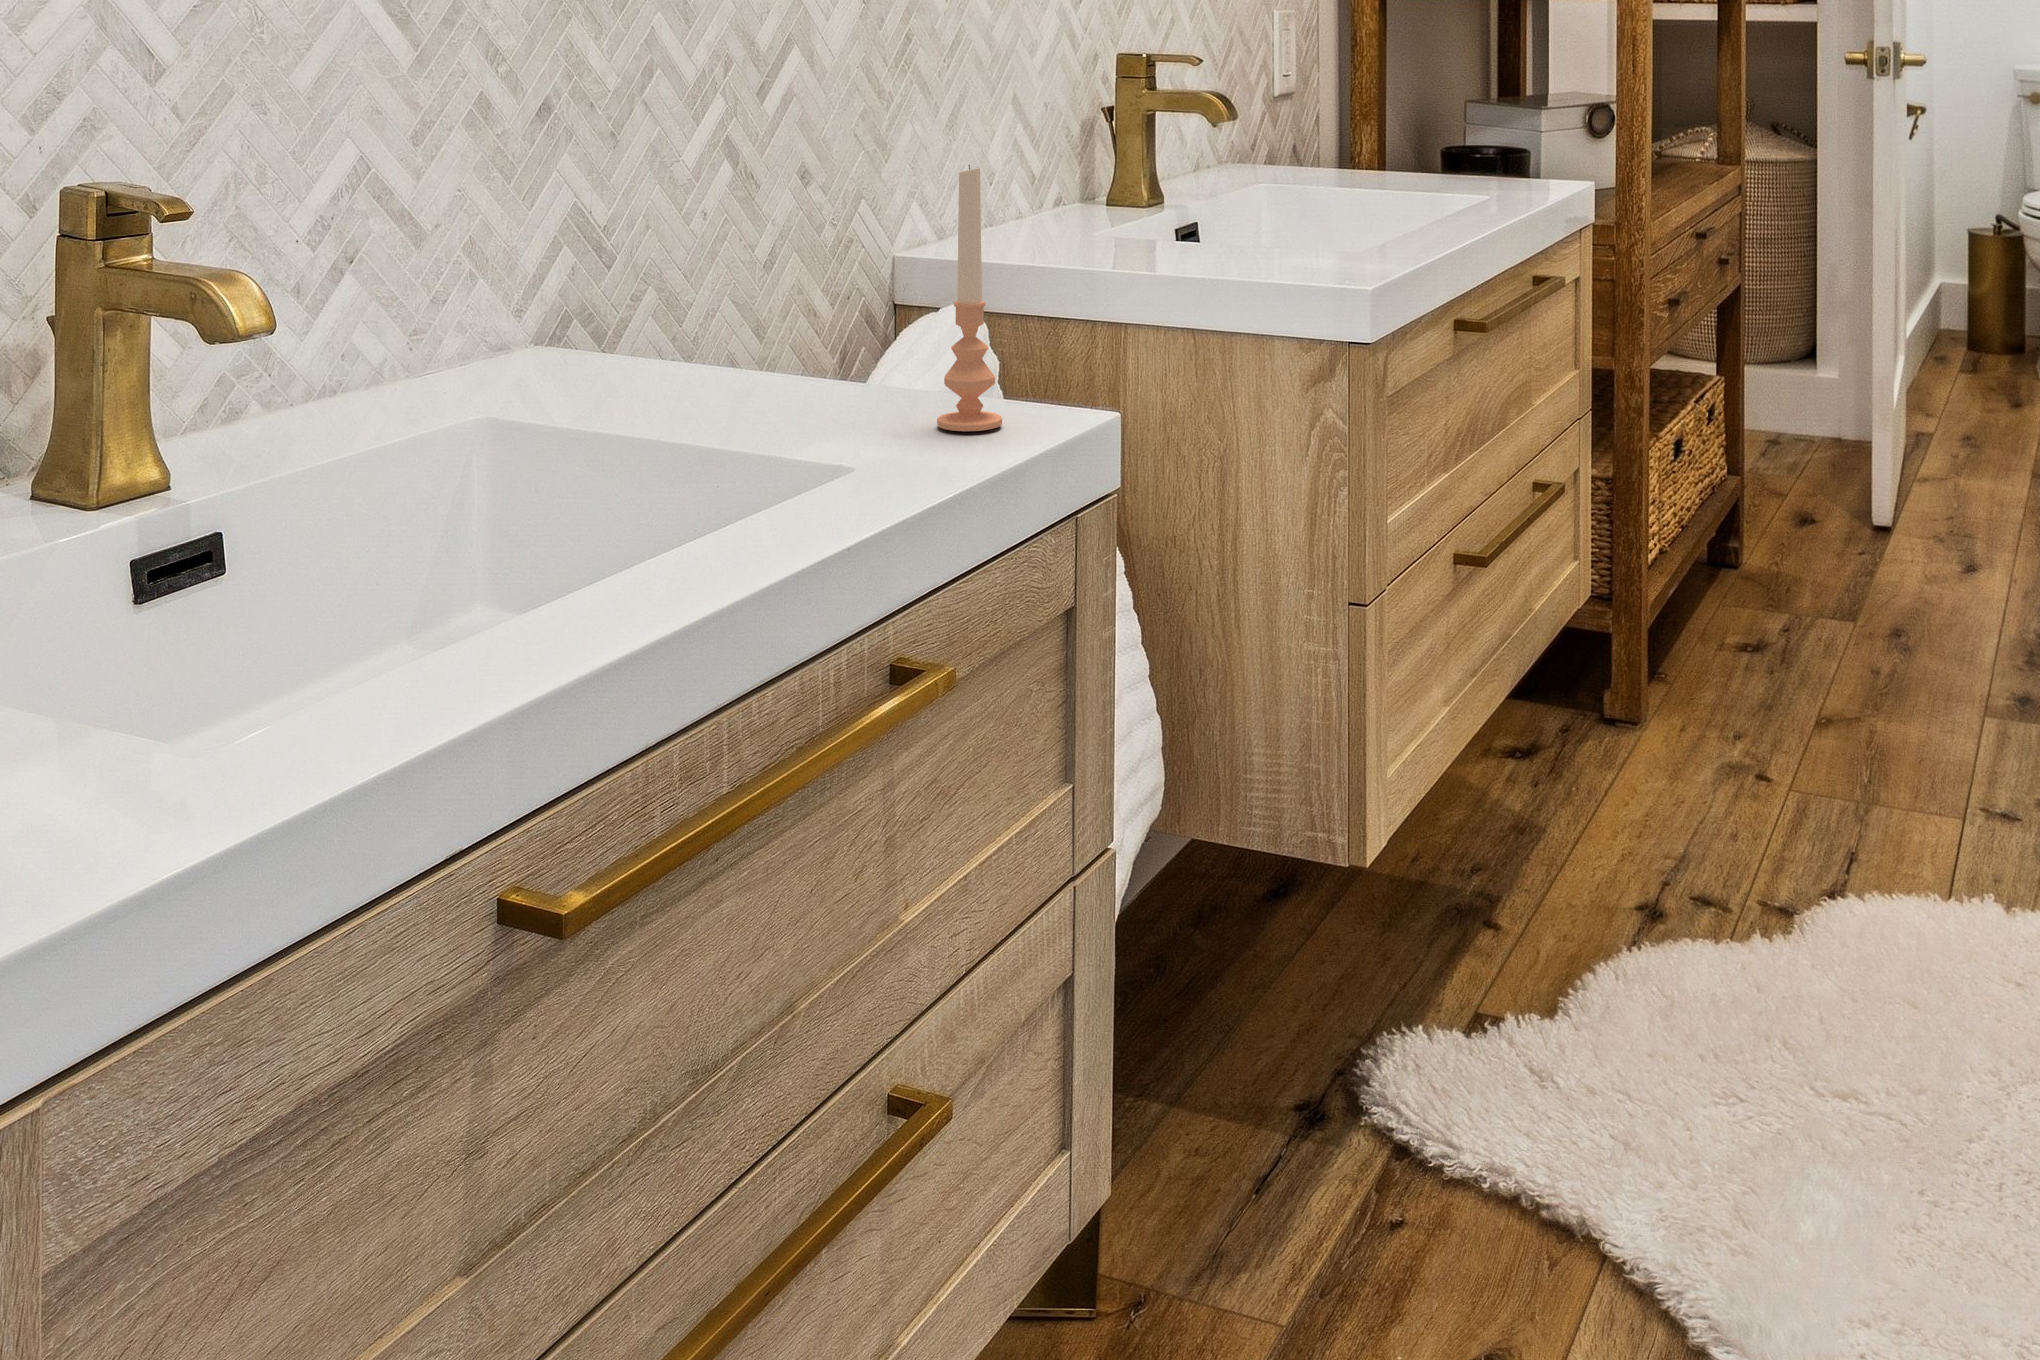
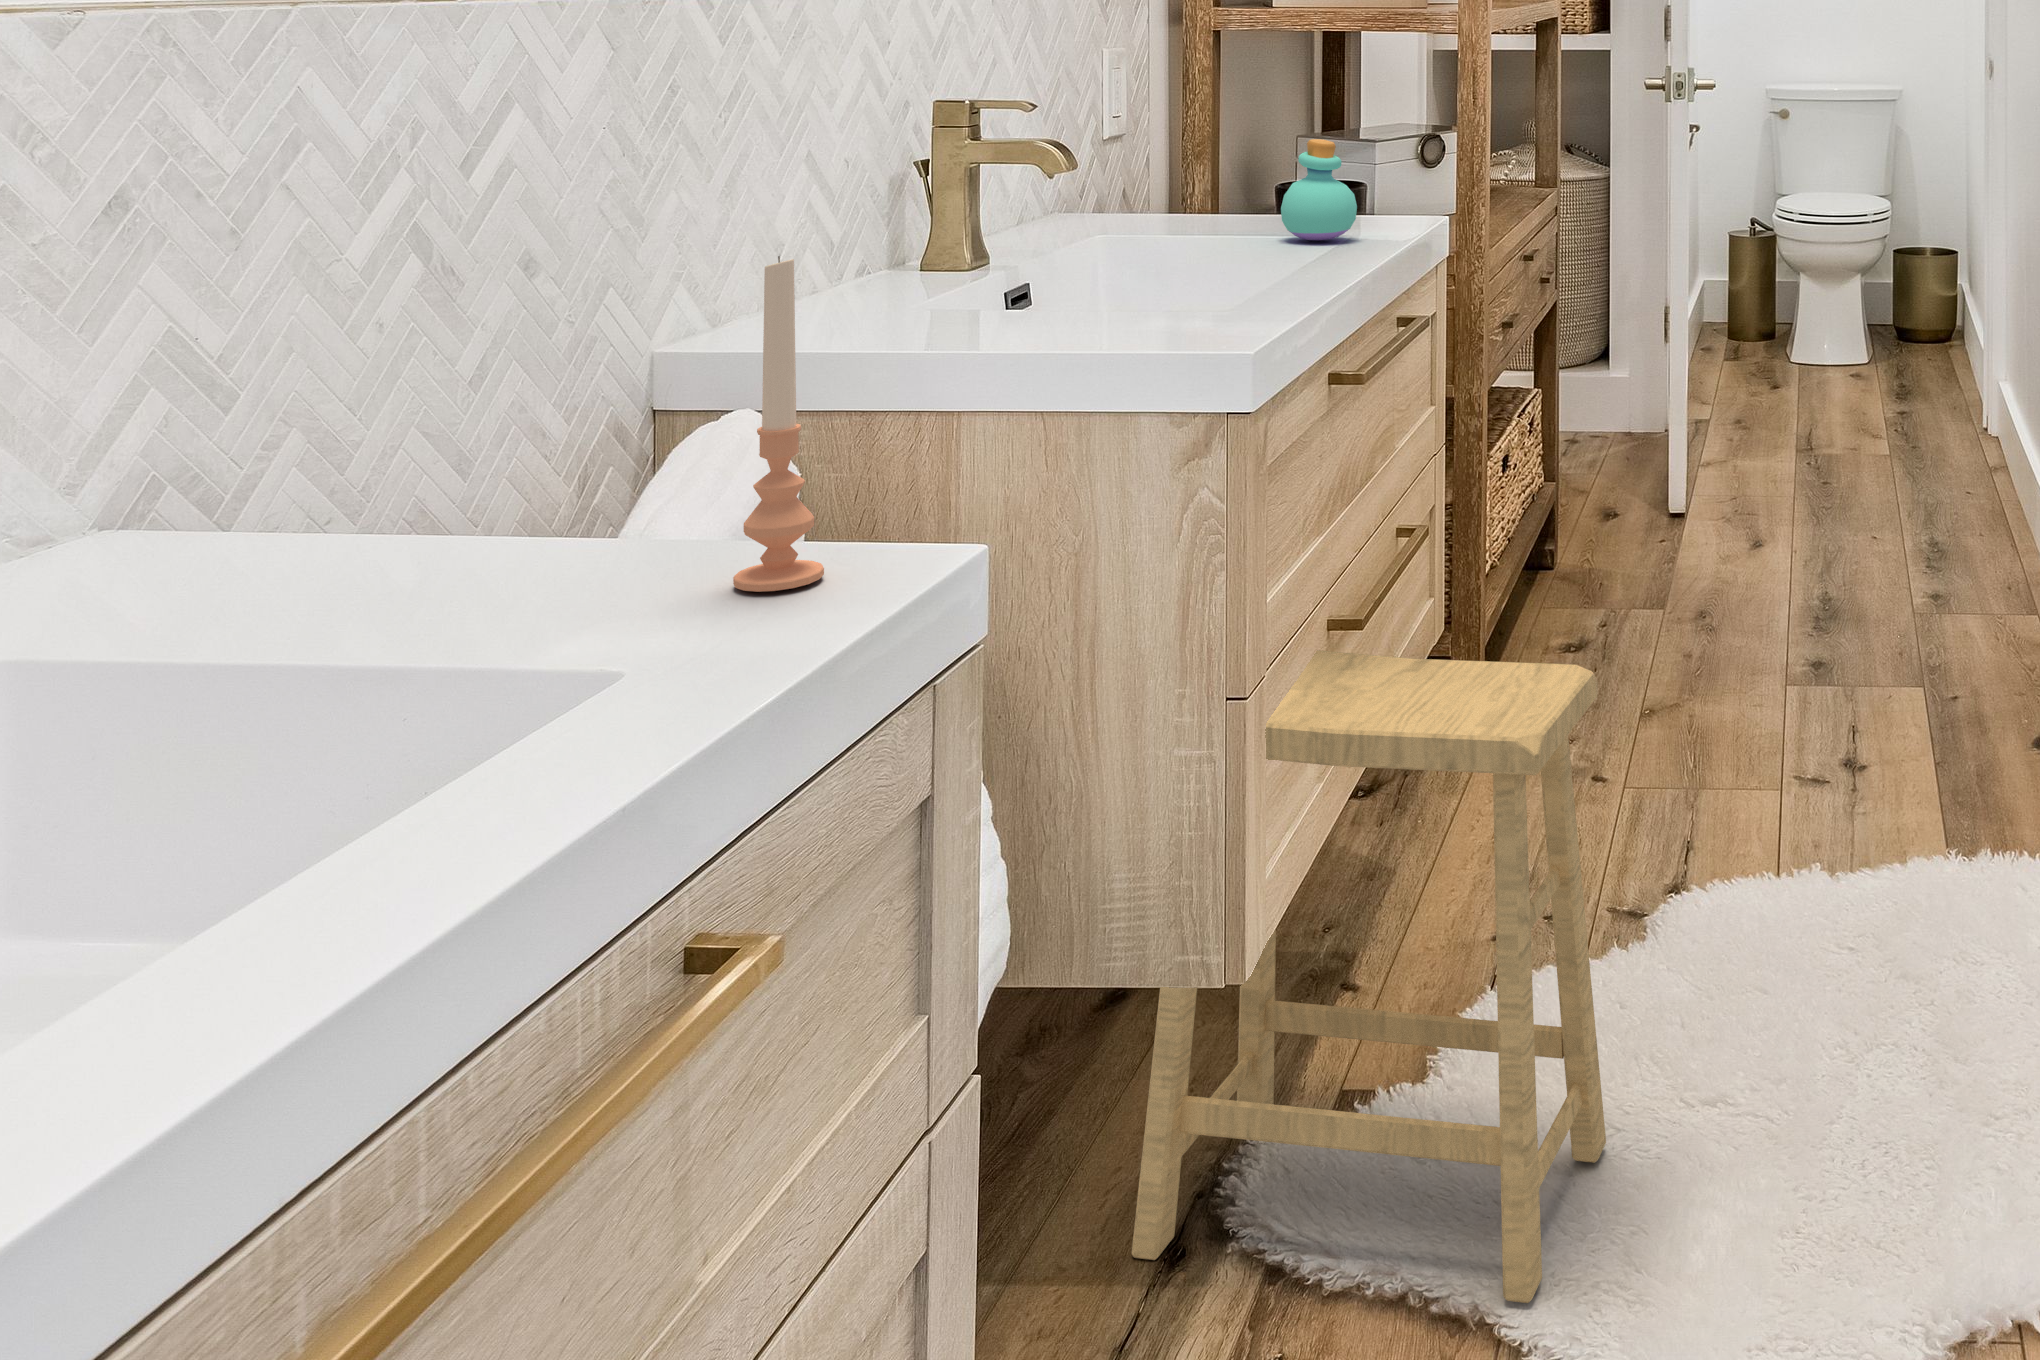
perfume bottle: none [1434,102,1507,200] -> present [1281,139,1357,240]
footstool: none [1277,574,1729,1231] -> present [1132,650,1606,1303]

